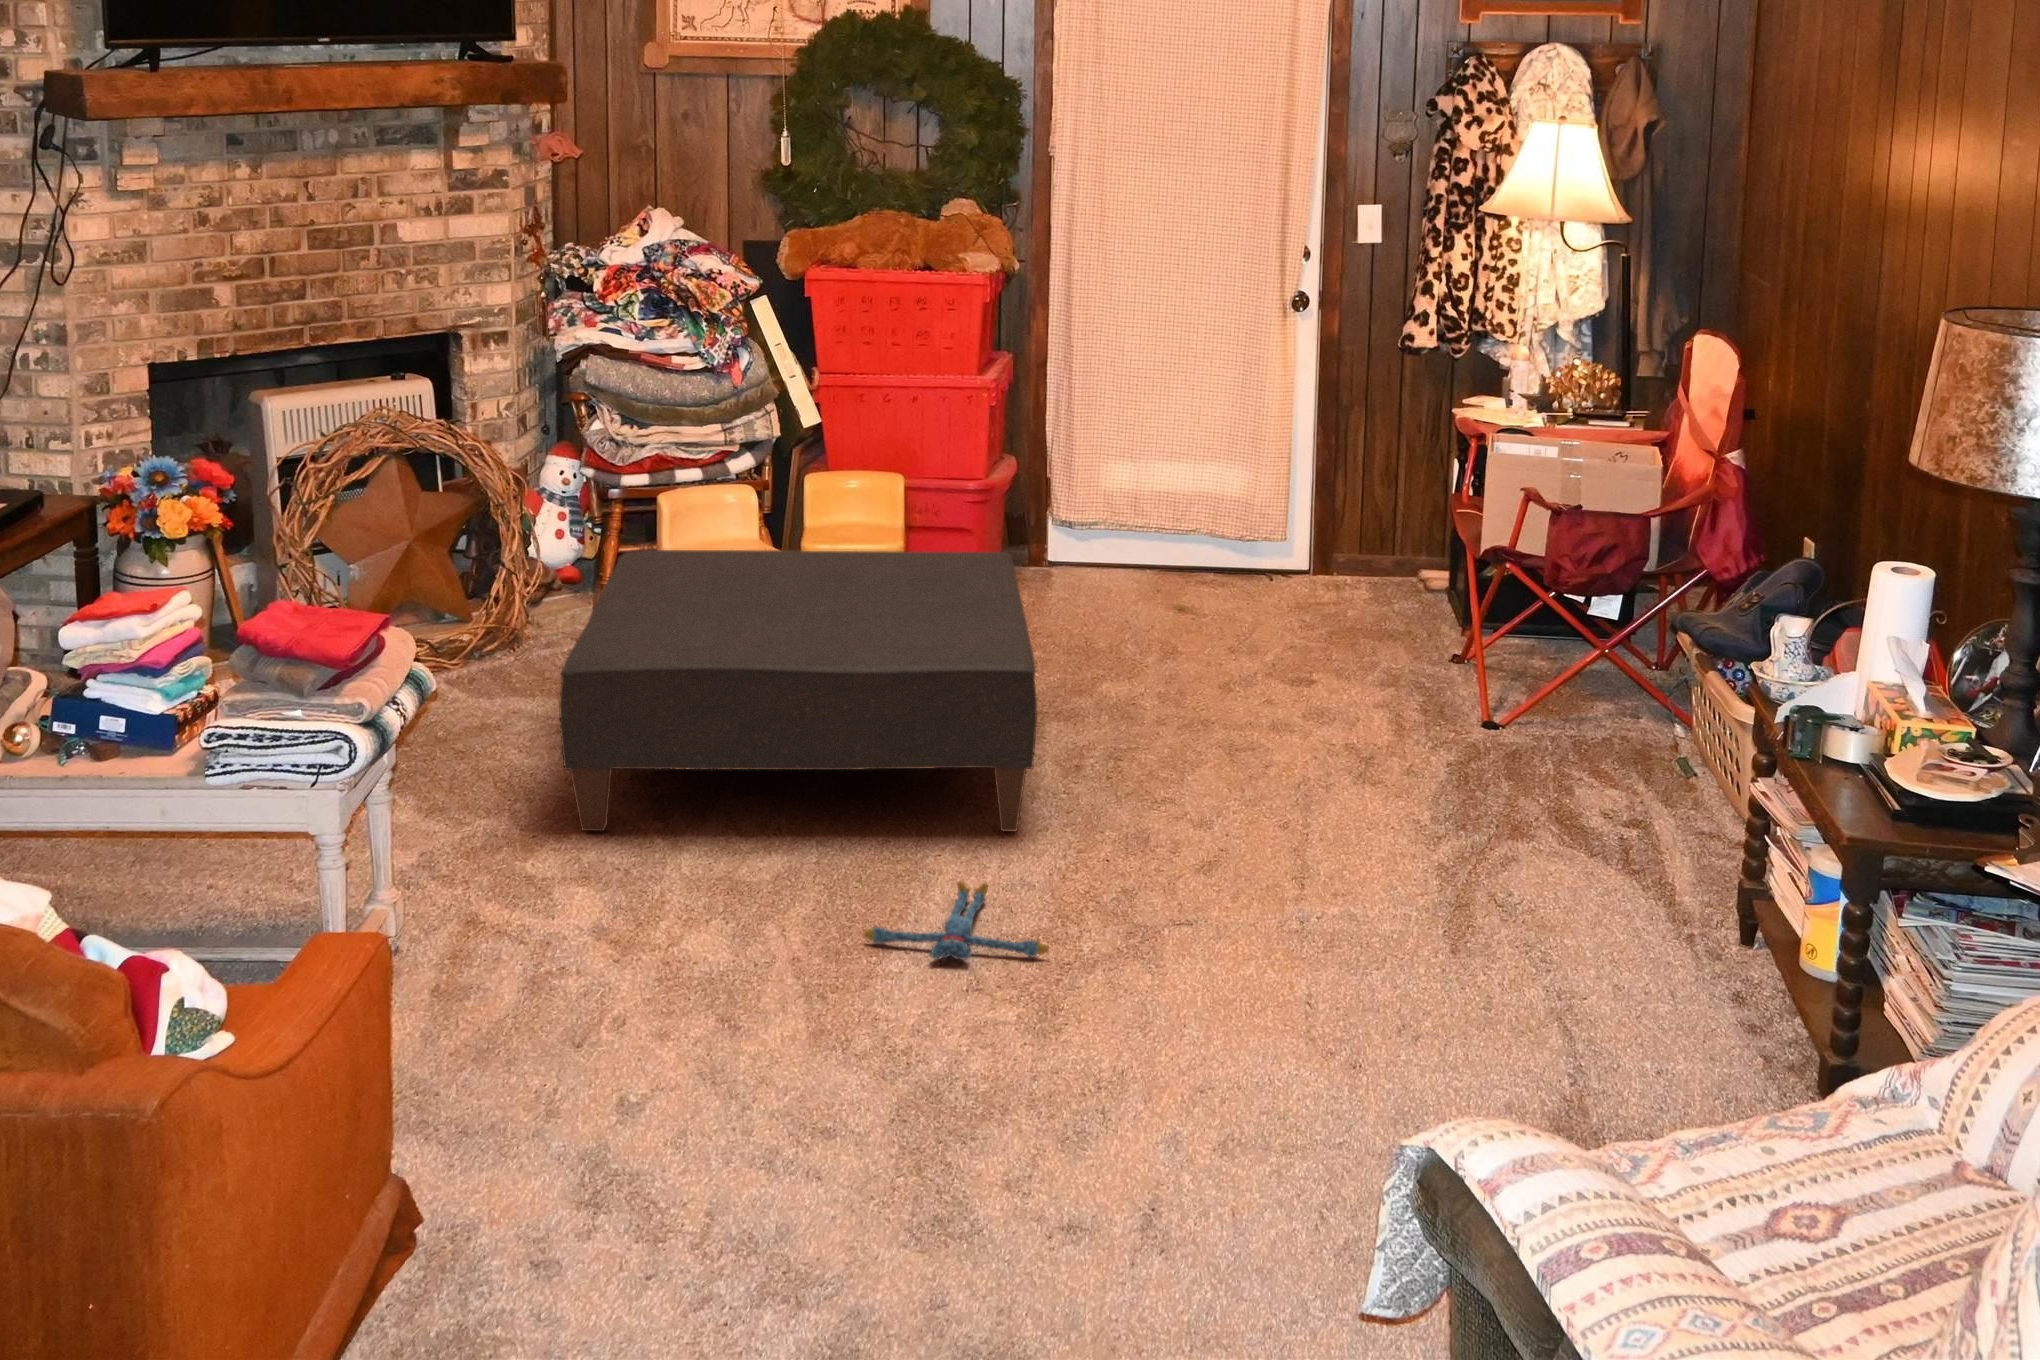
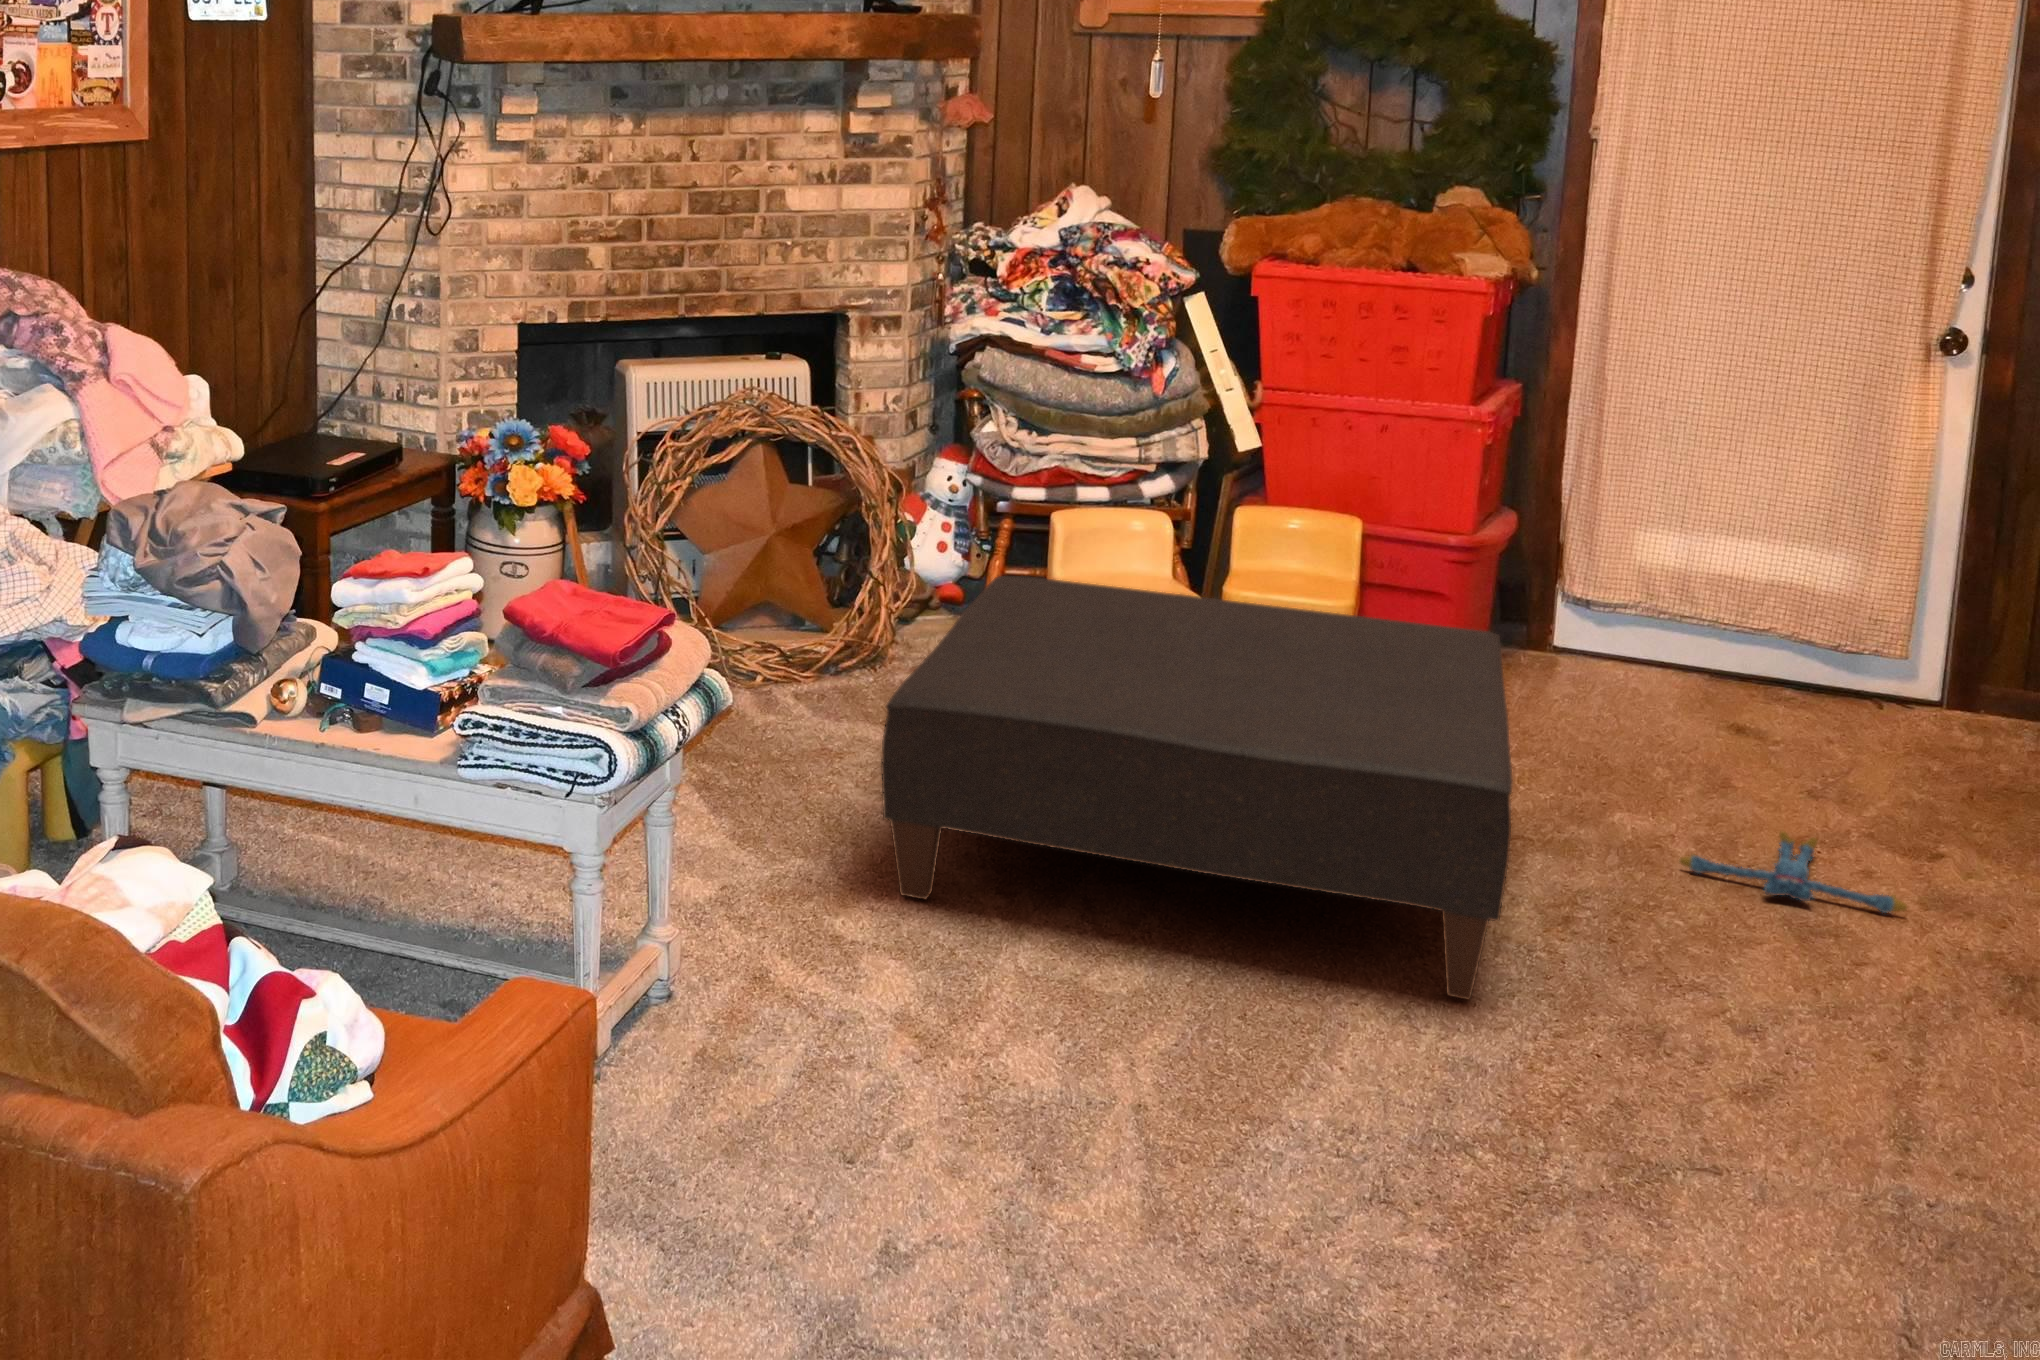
plush toy: present [864,881,1049,960] -> present [1680,831,1907,913]

